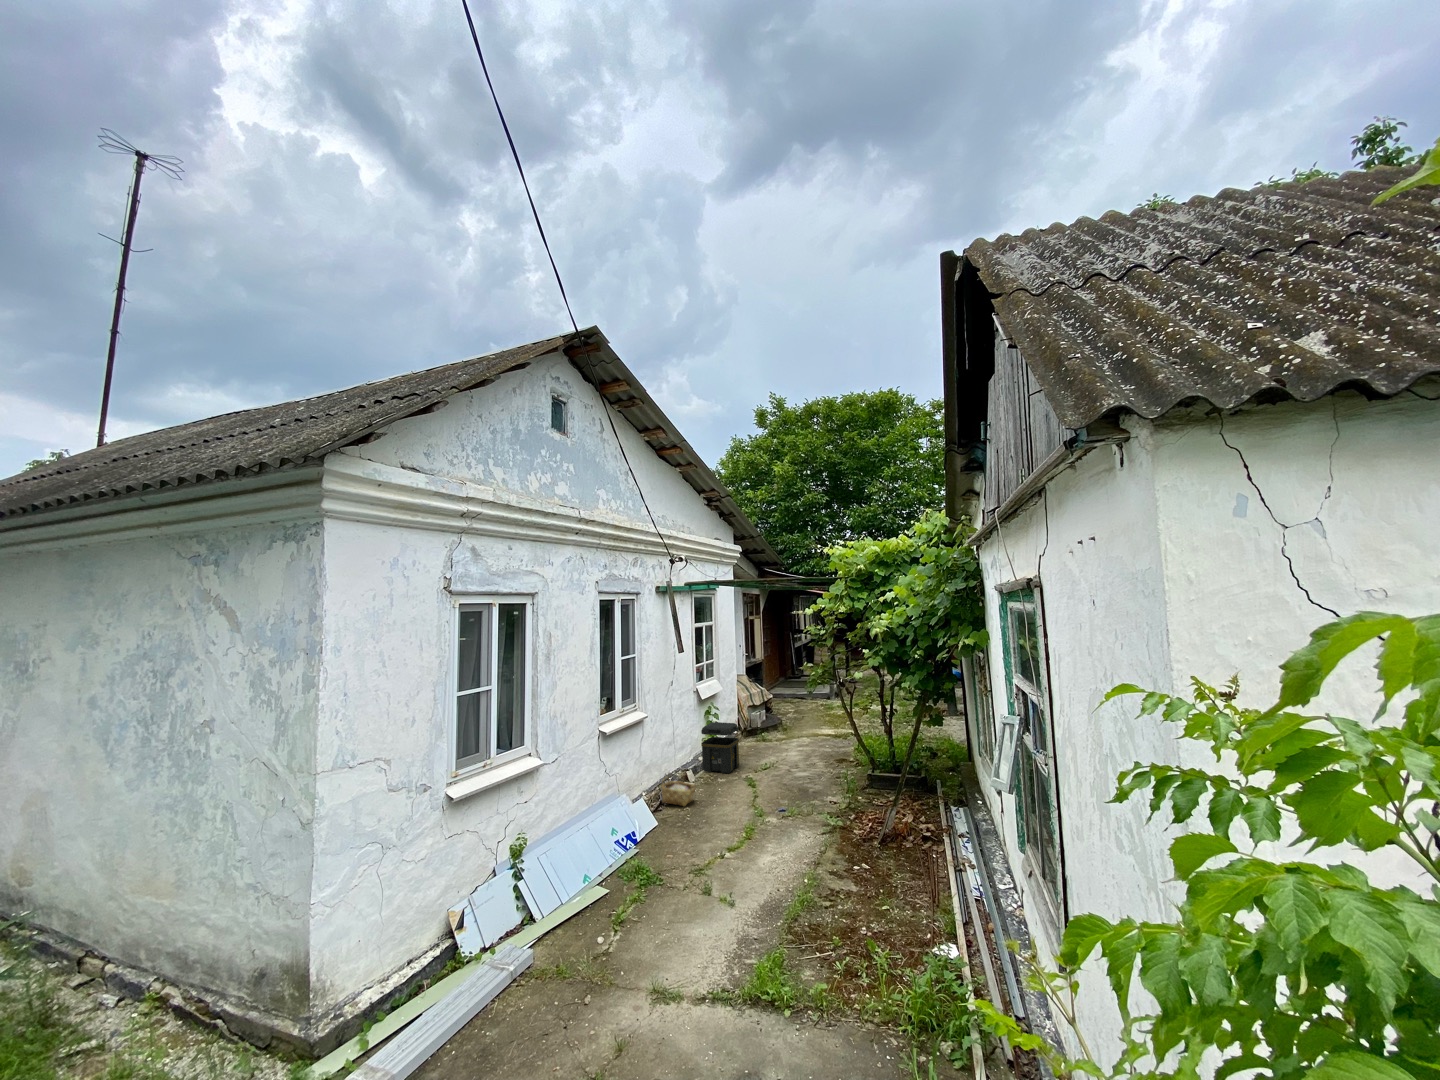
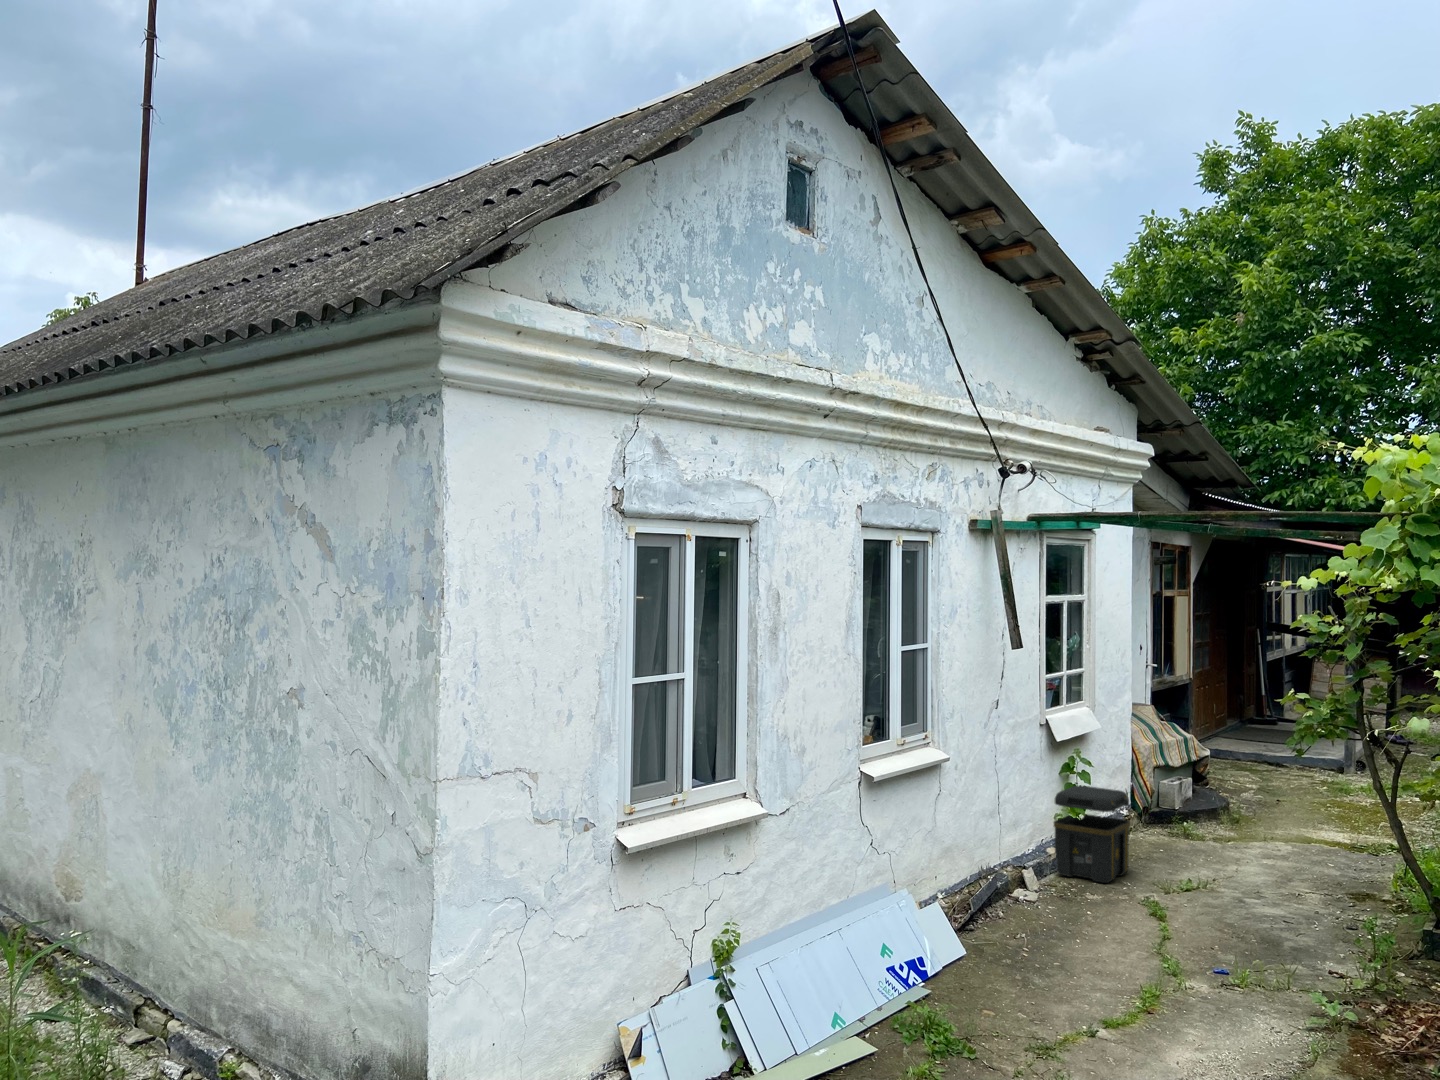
woven basket: present [661,777,696,806] -> none [972,872,1040,930]

